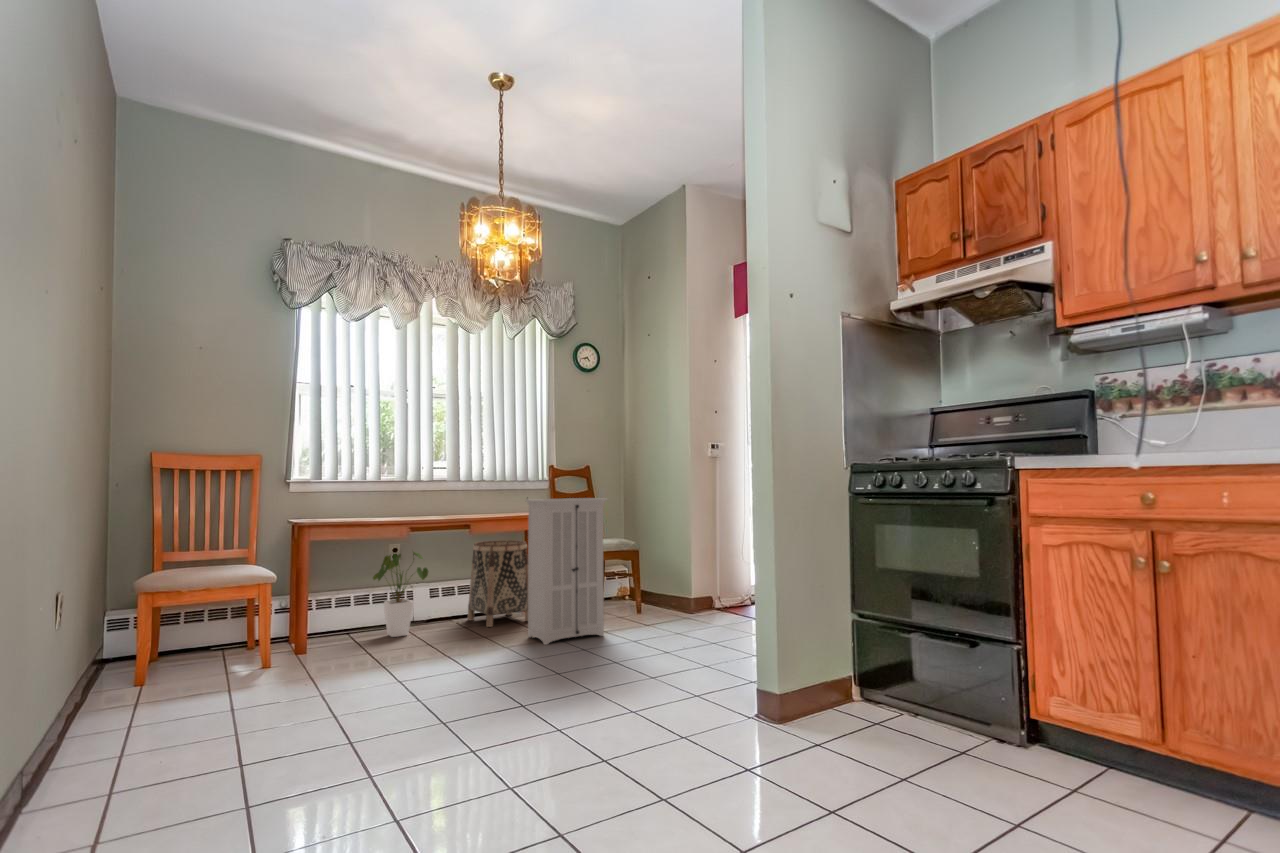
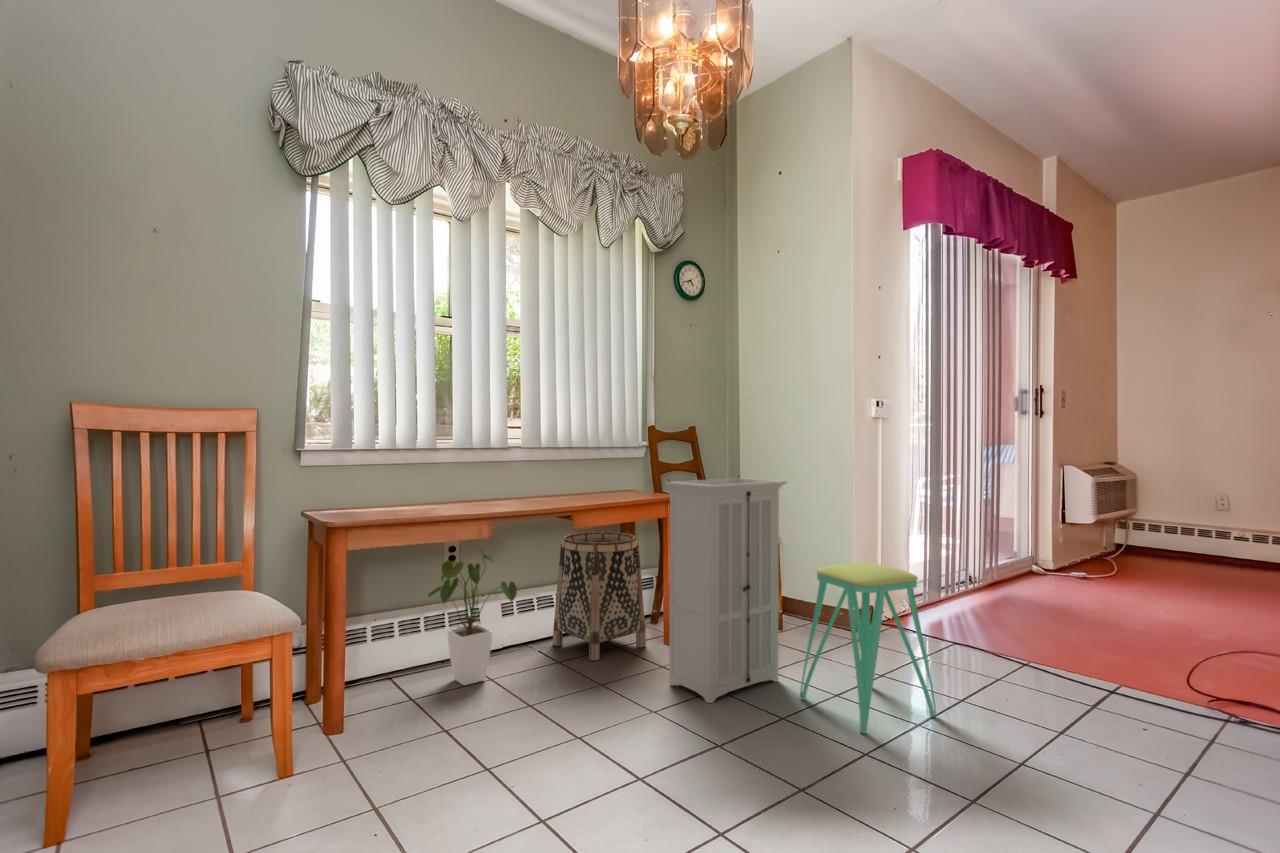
stool: none [607,551,686,656] -> present [800,562,936,733]

